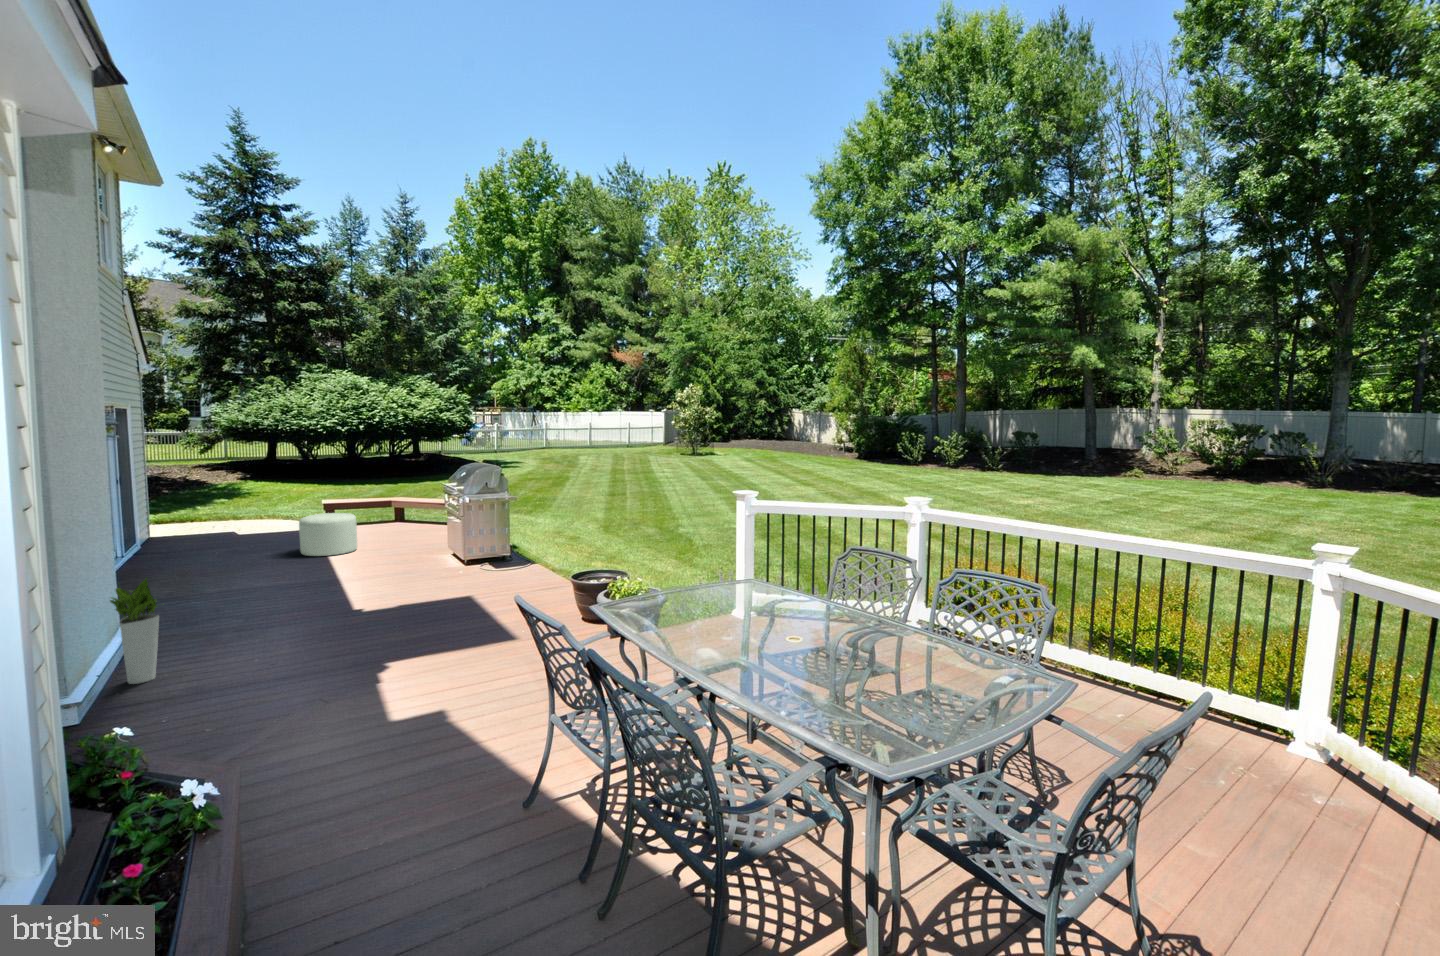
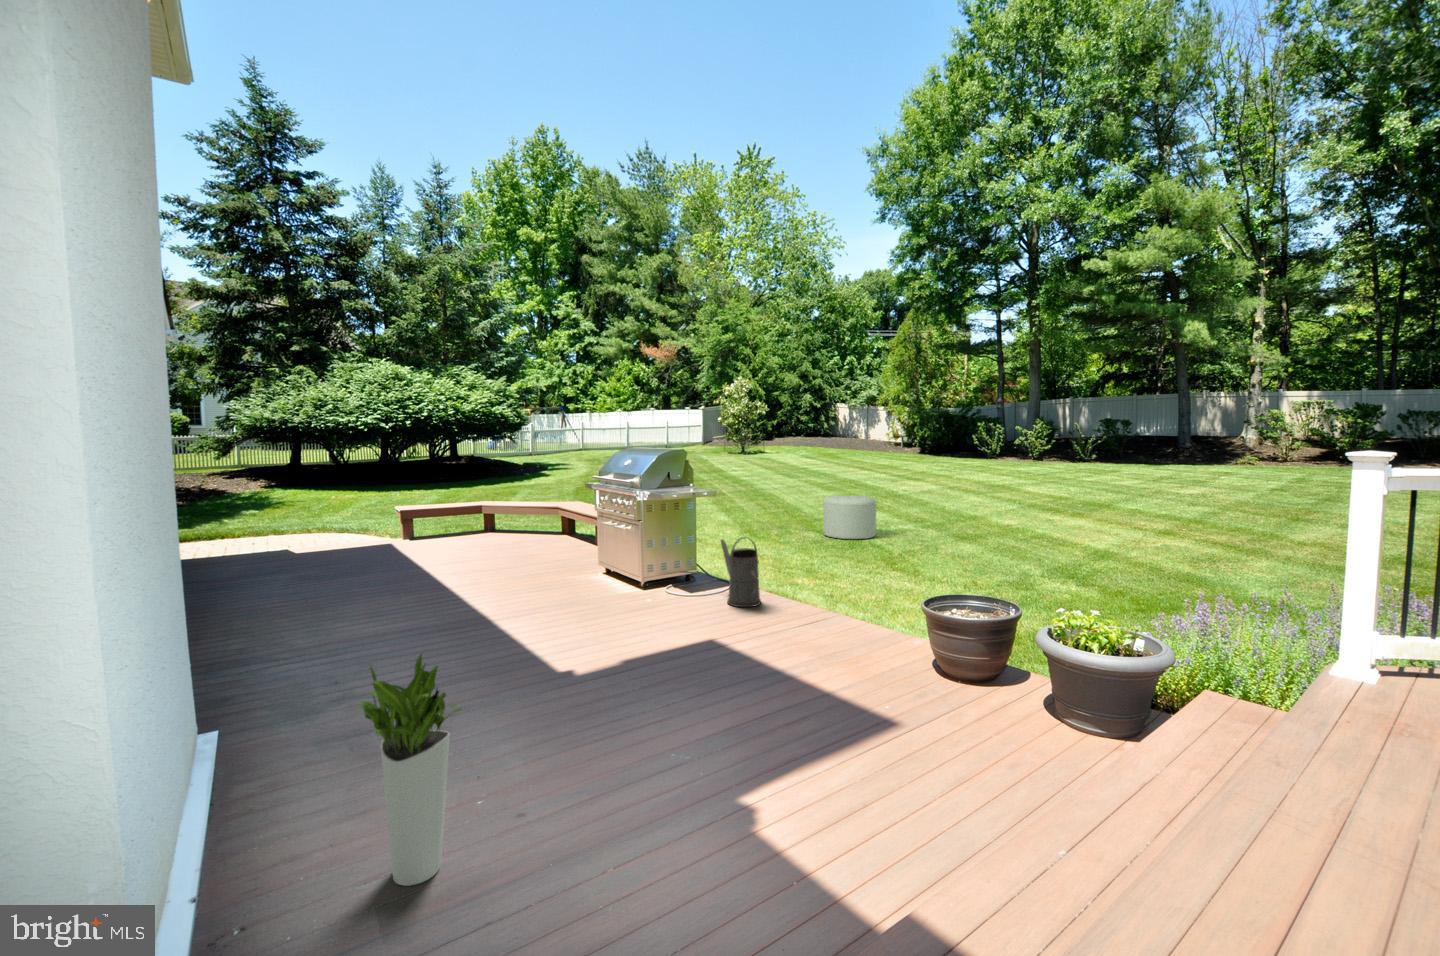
ottoman: present [299,513,357,556] -> present [823,495,876,539]
watering can: none [475,528,500,577] -> present [721,537,761,607]

